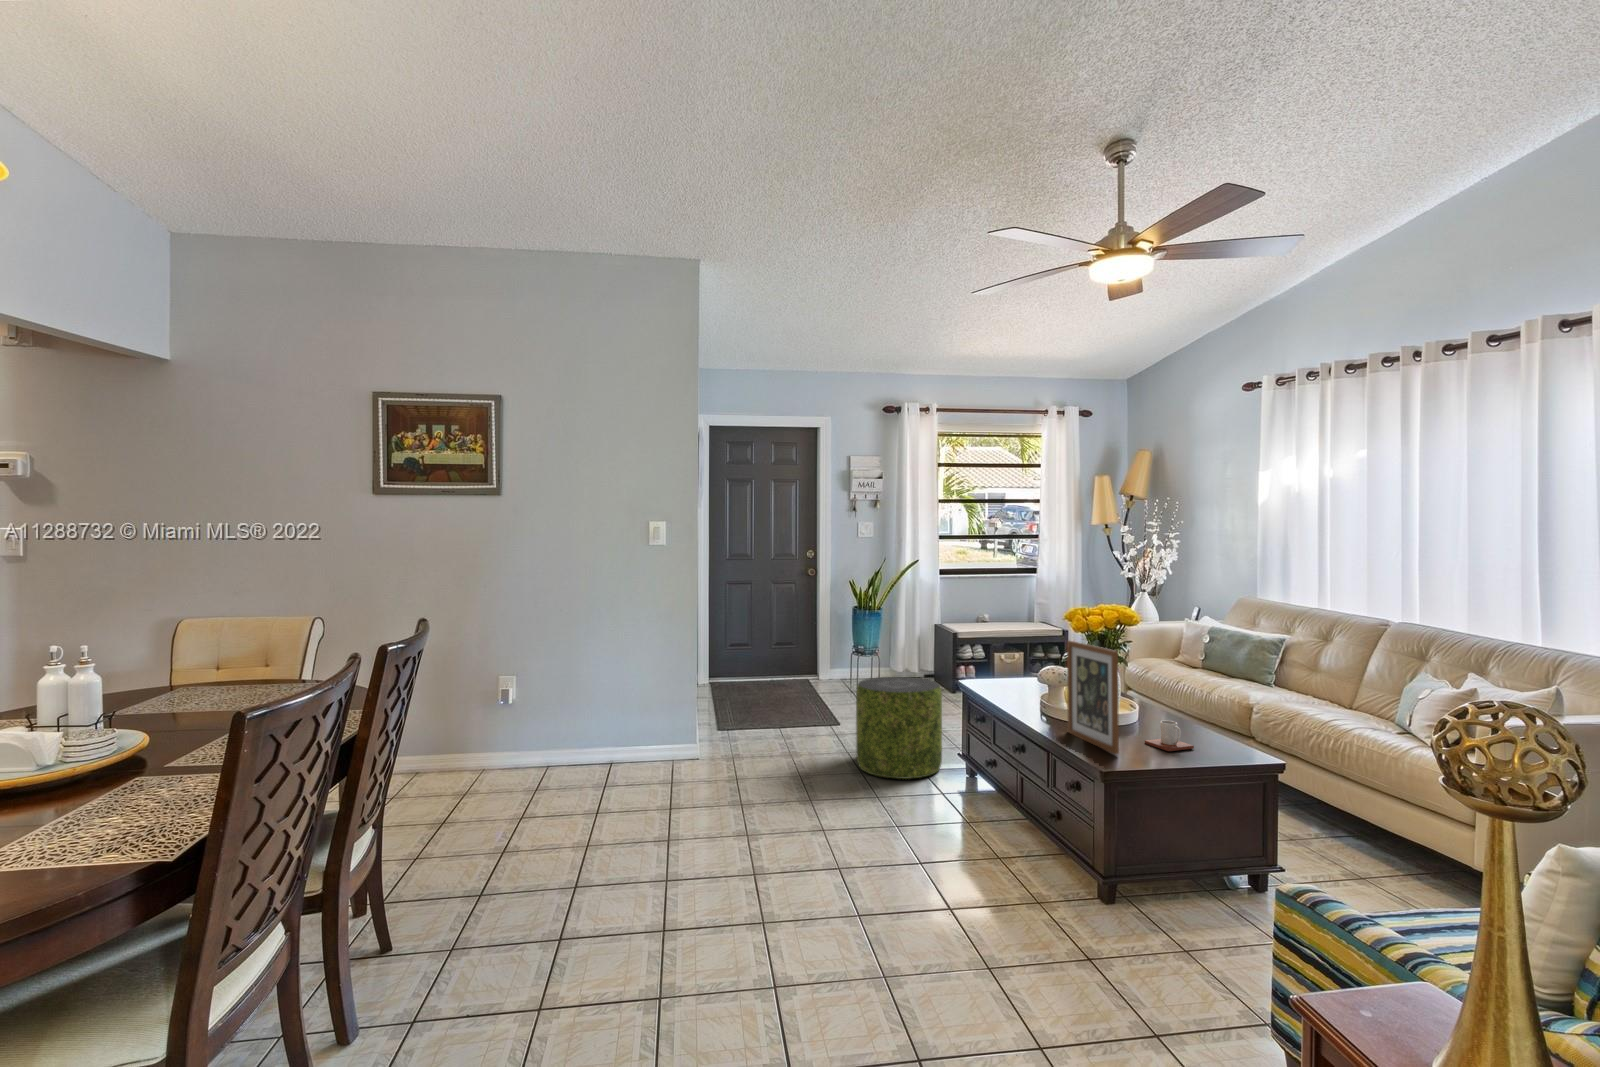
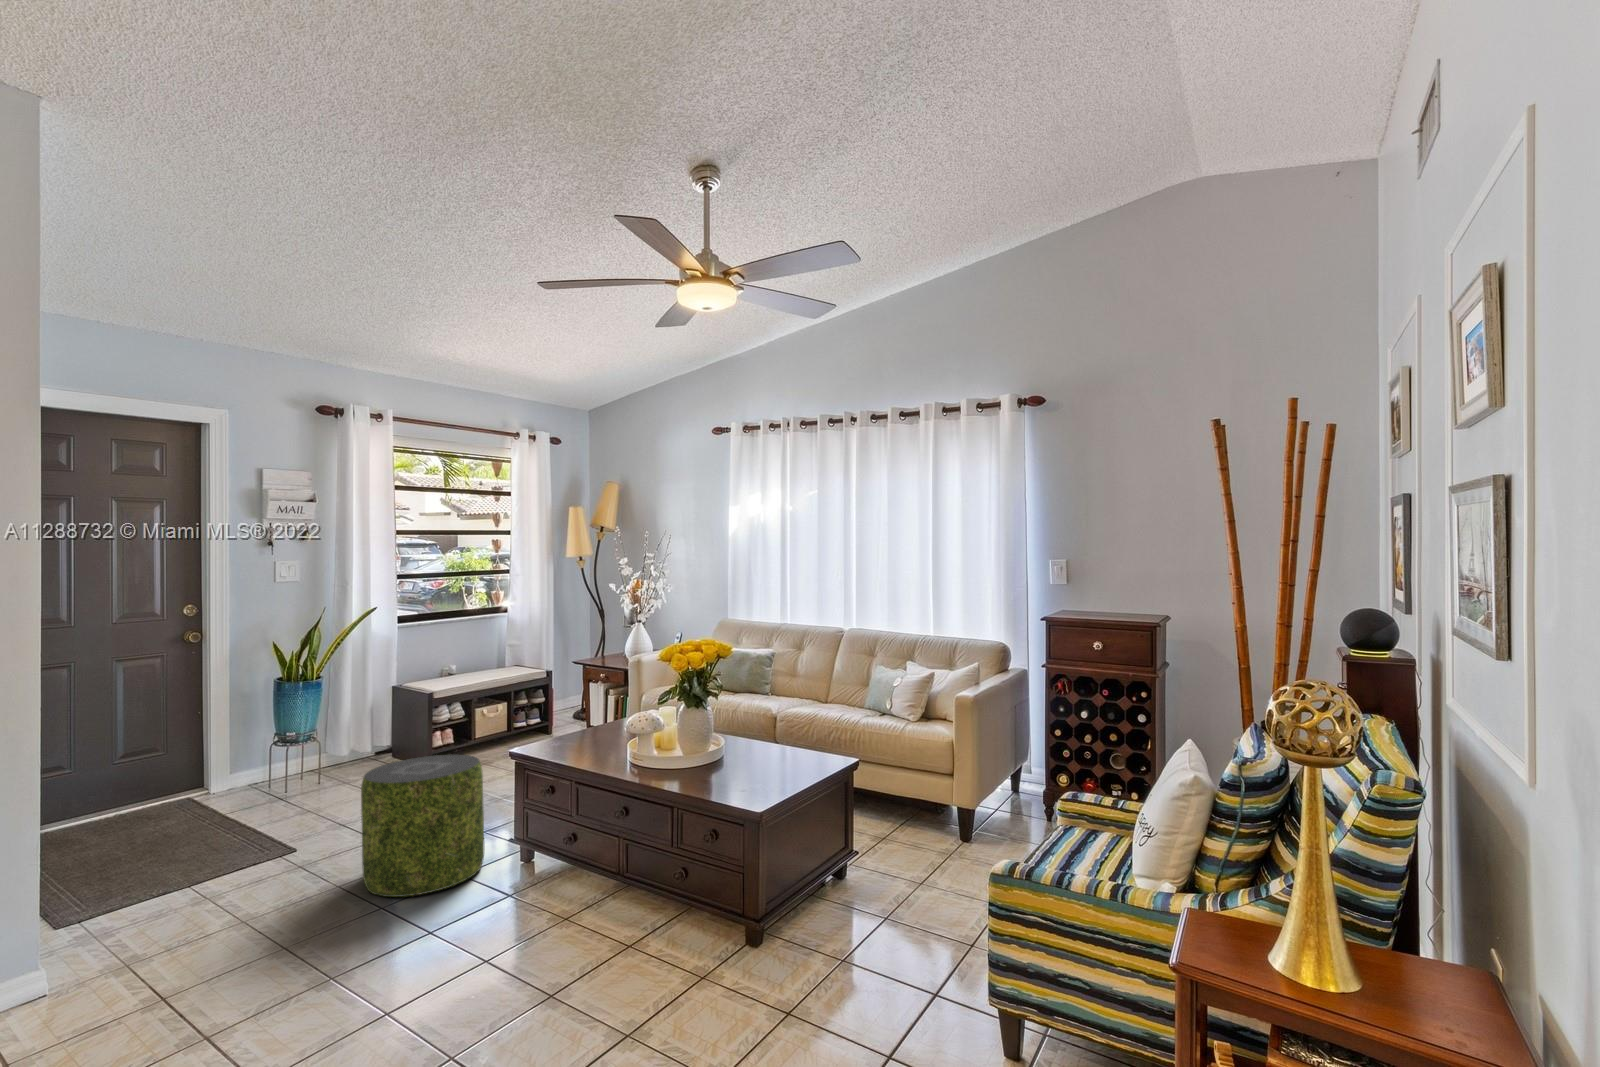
picture frame: present [1067,641,1119,754] -> none [672,680,744,789]
mug: present [1145,720,1194,751] -> none [749,745,790,775]

